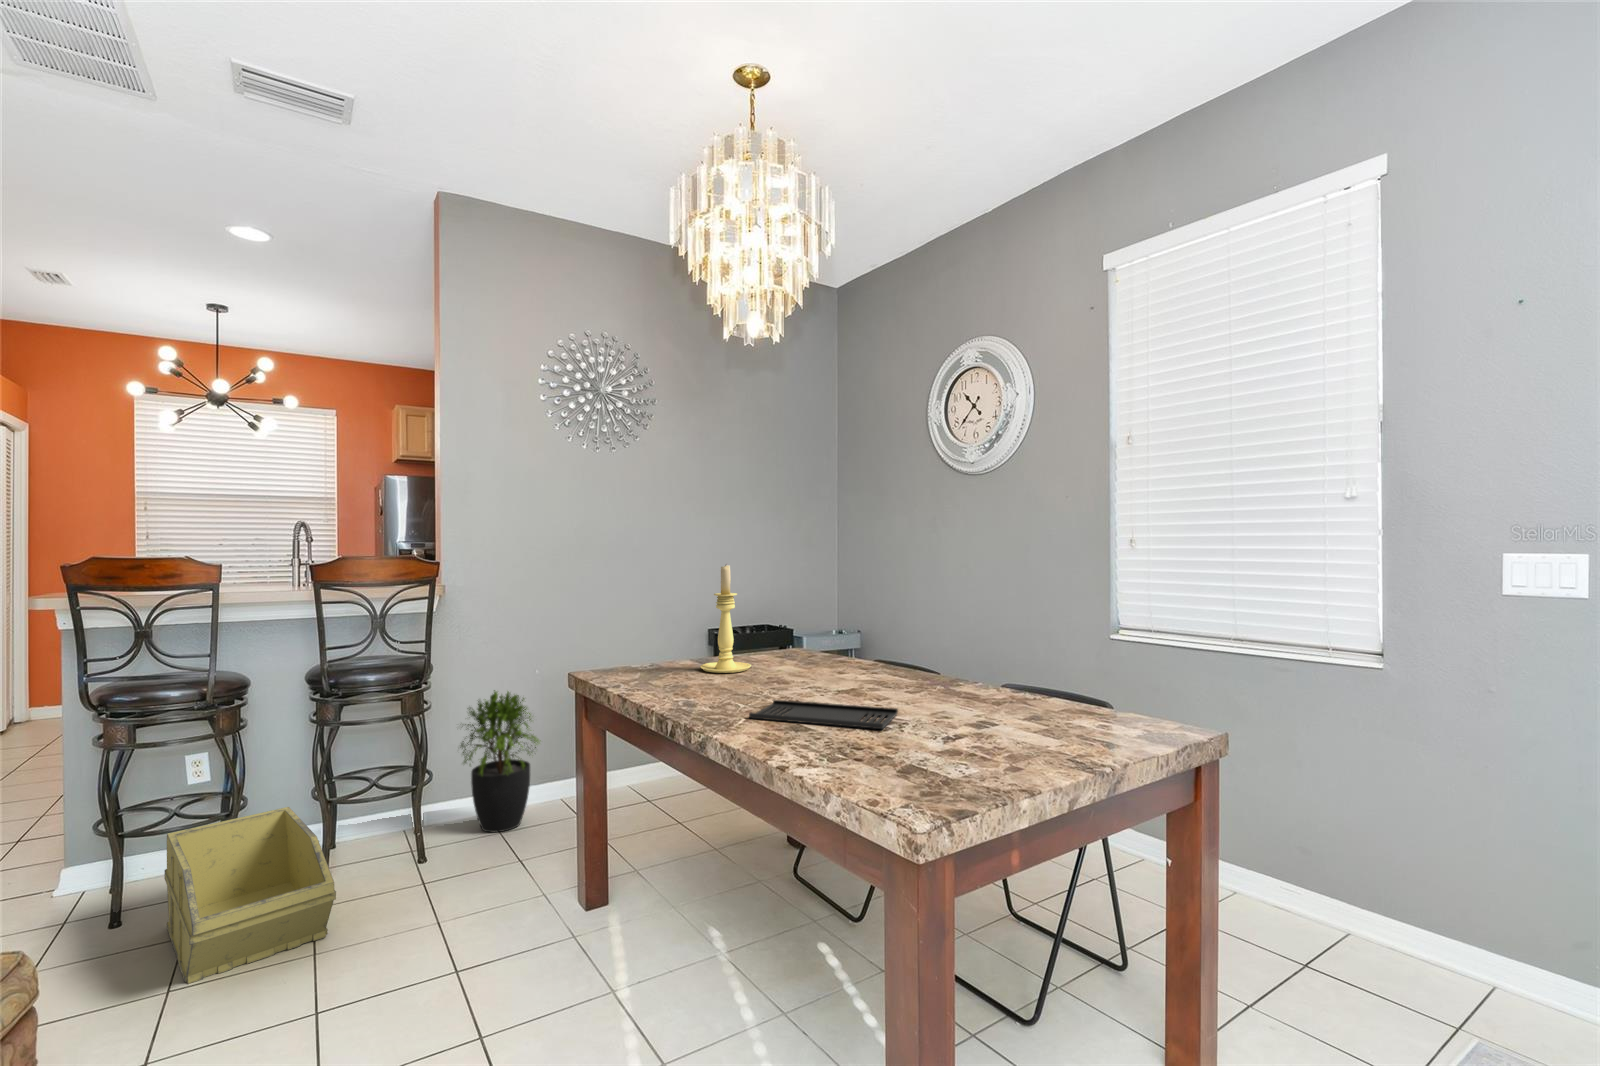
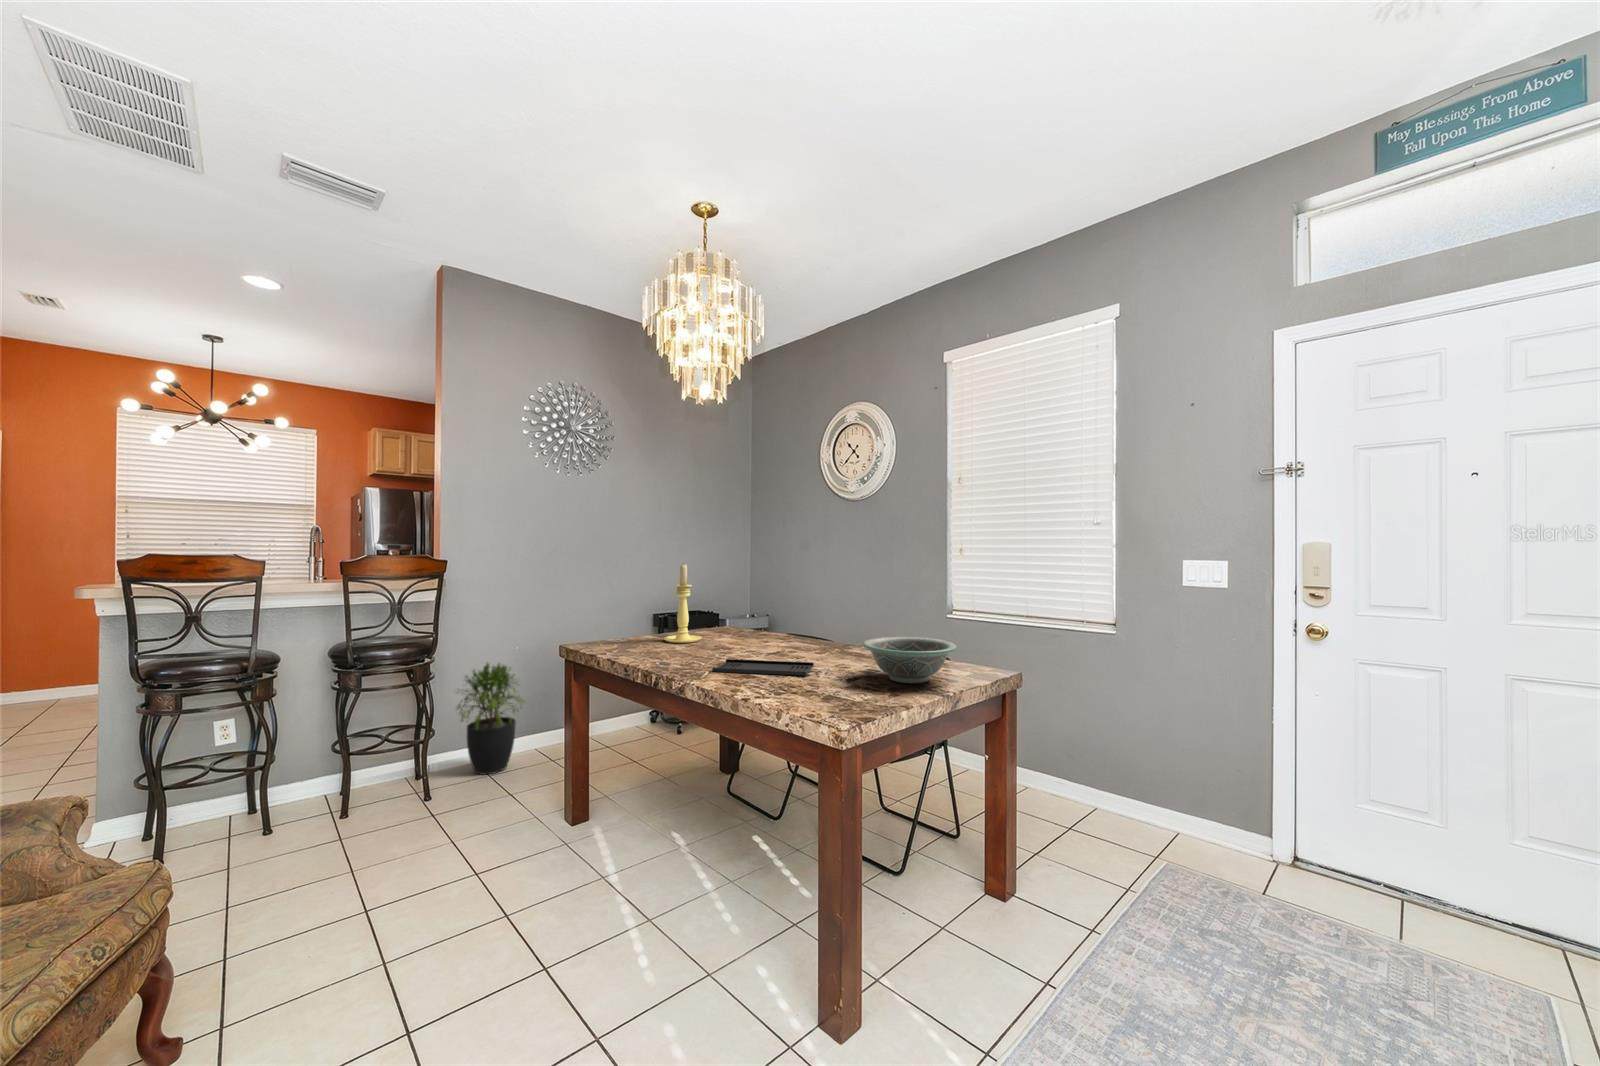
decorative bowl: none [968,673,1118,748] -> present [863,637,957,683]
storage bin: present [165,807,336,984] -> none [207,759,370,901]

